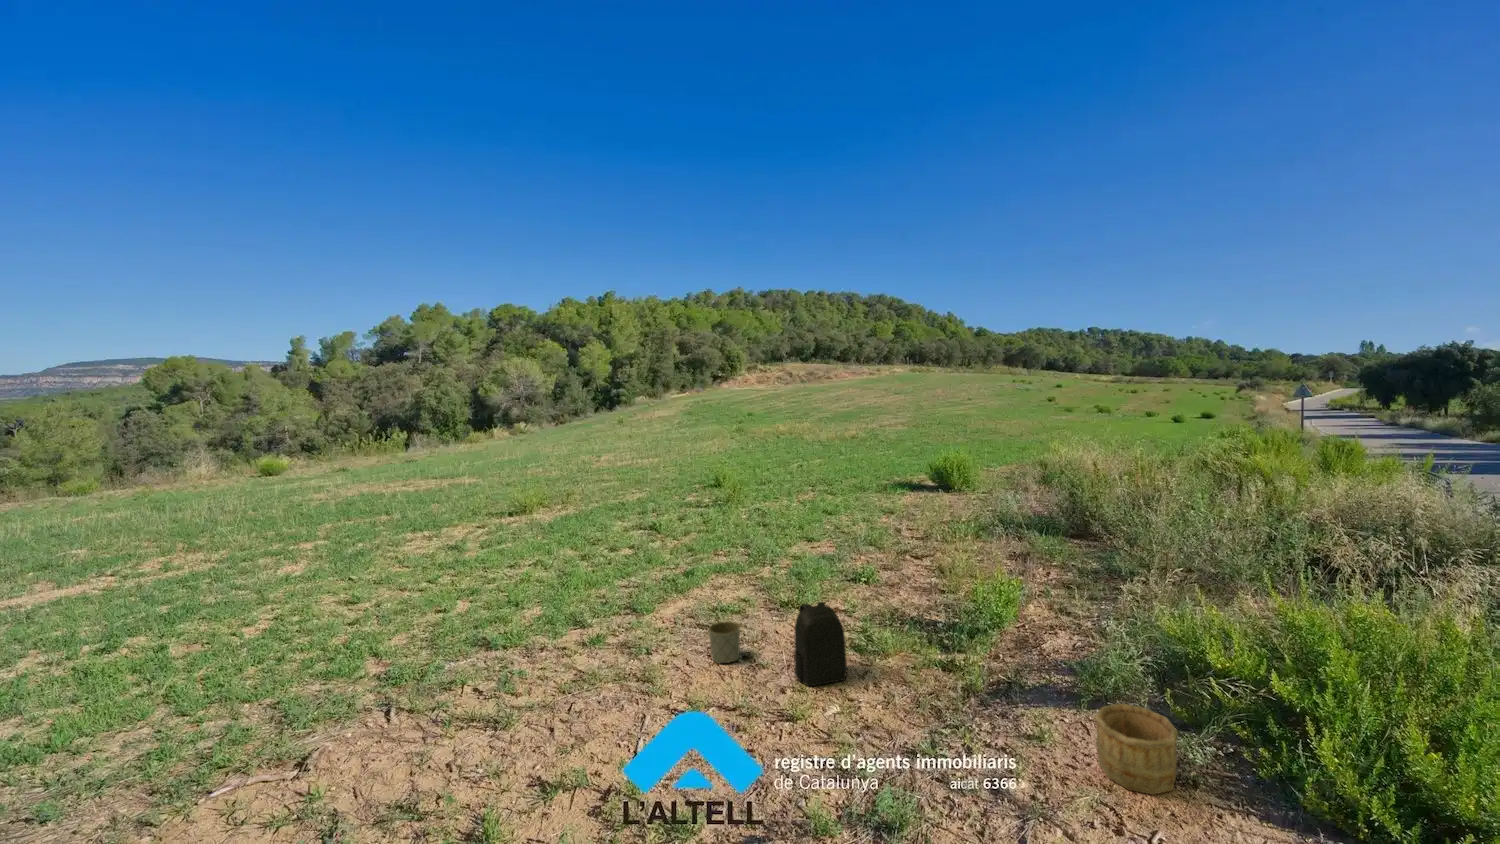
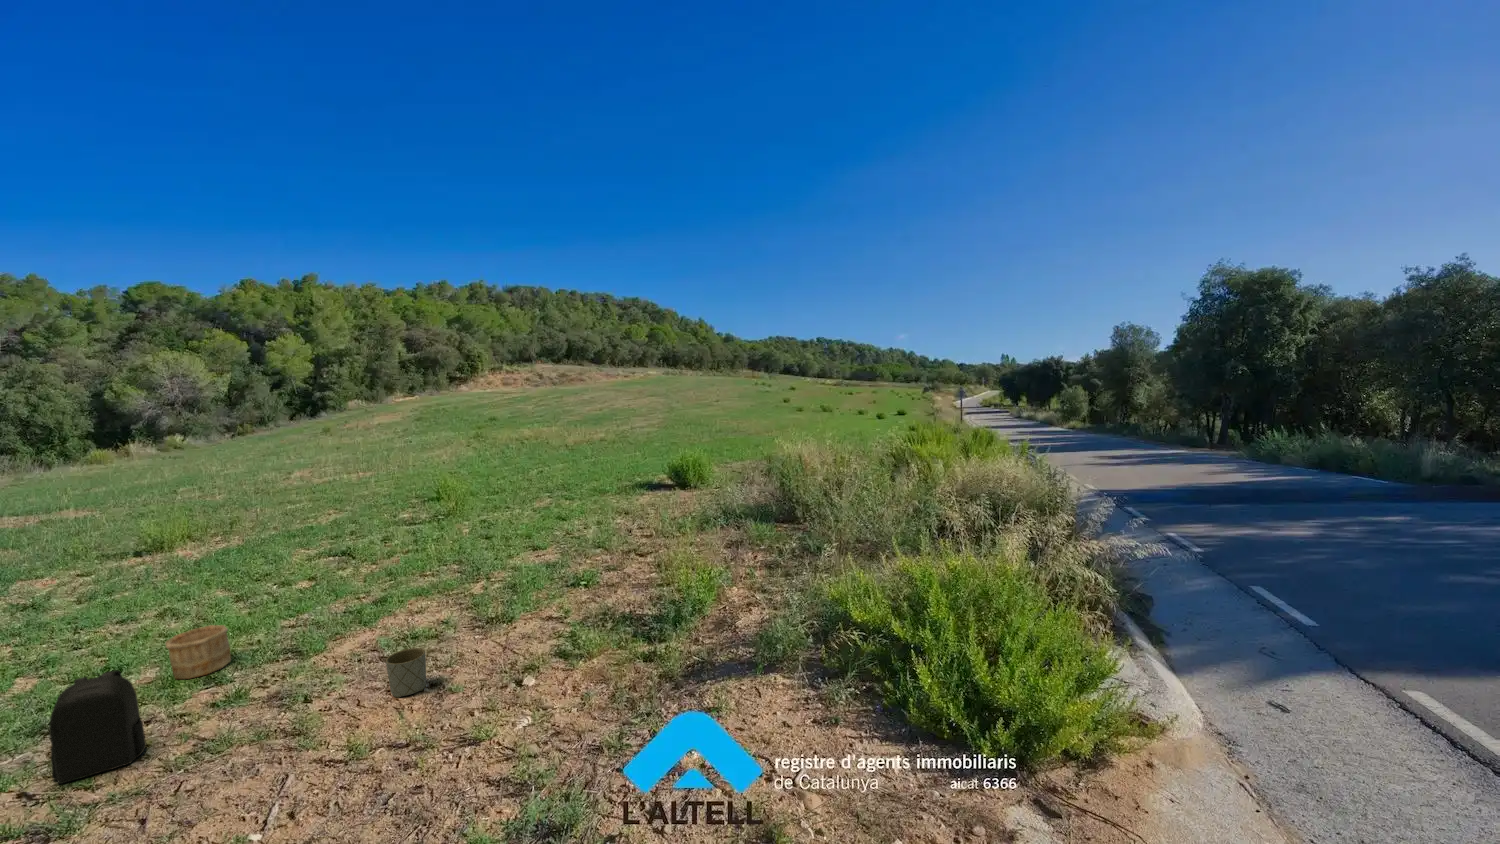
backpack: present [794,602,847,686] -> present [49,670,146,784]
wooden bucket: present [1094,704,1178,794] -> present [165,625,231,679]

